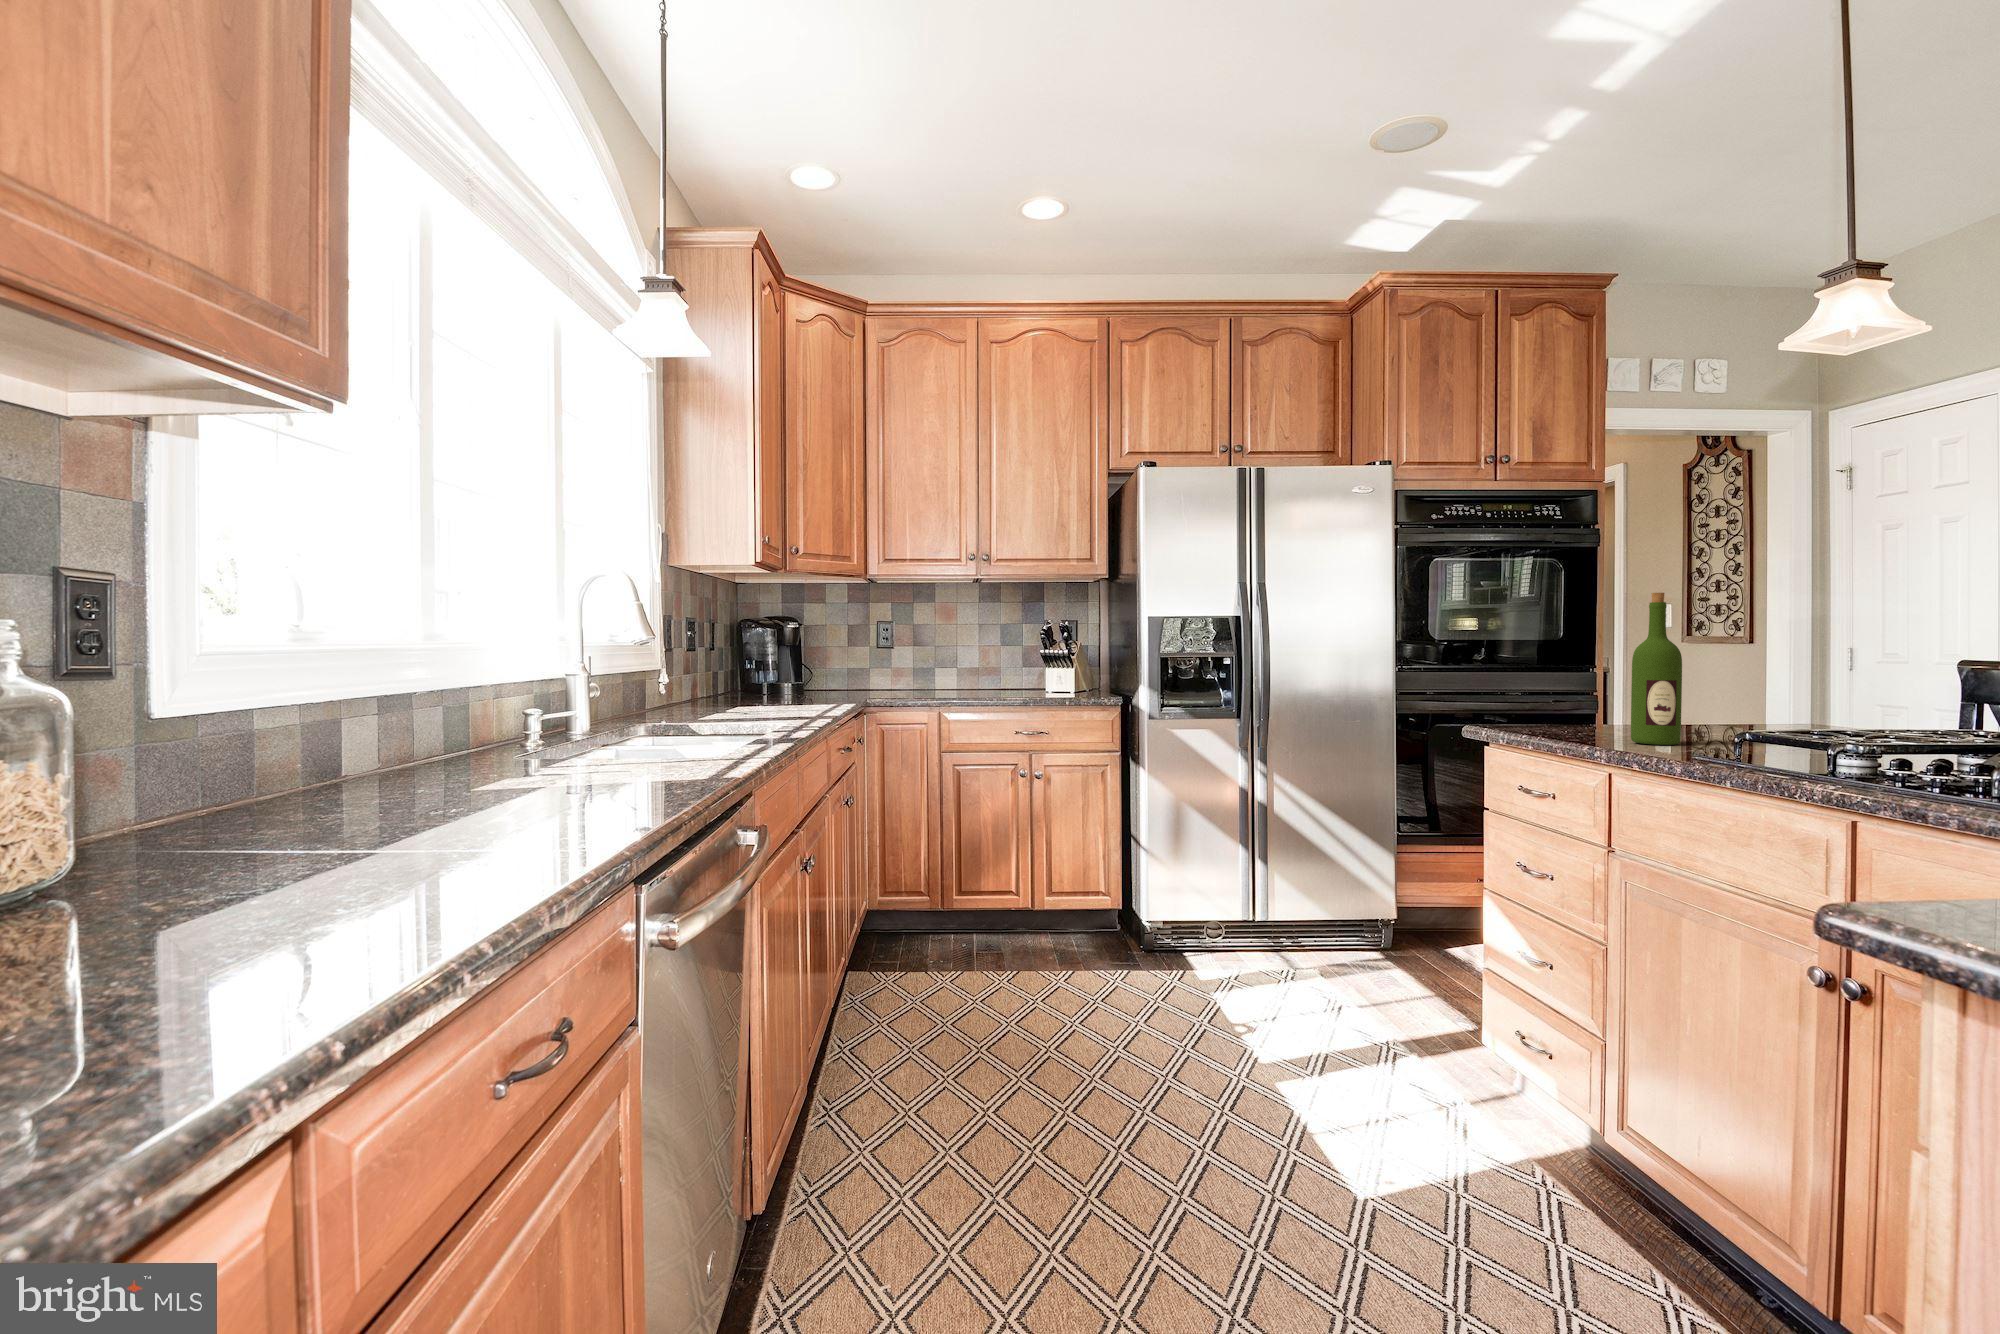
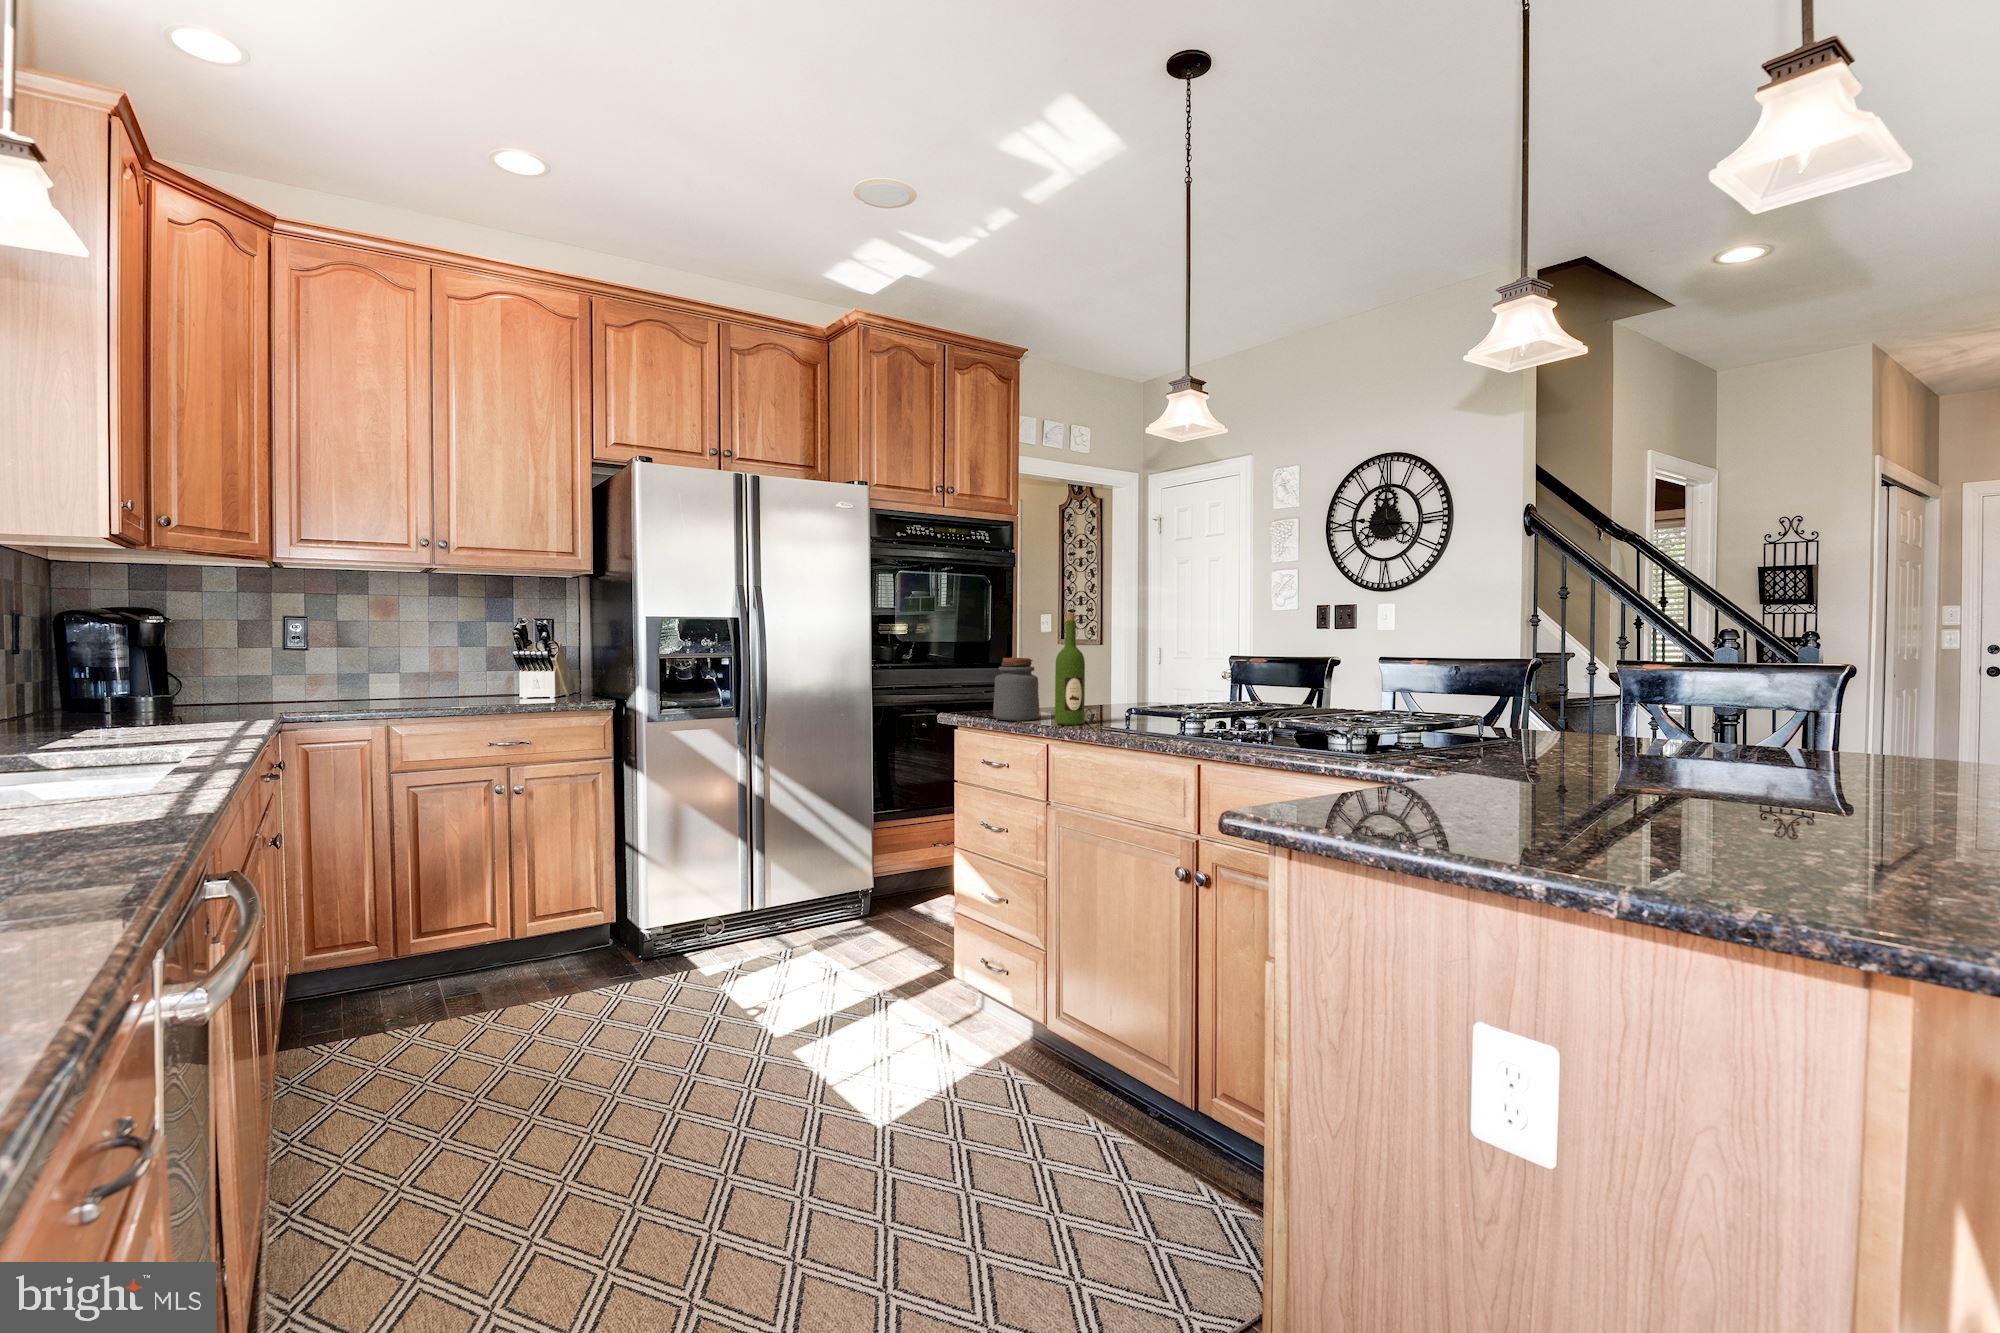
jar: none [1538,655,1610,736] -> present [993,658,1039,721]

